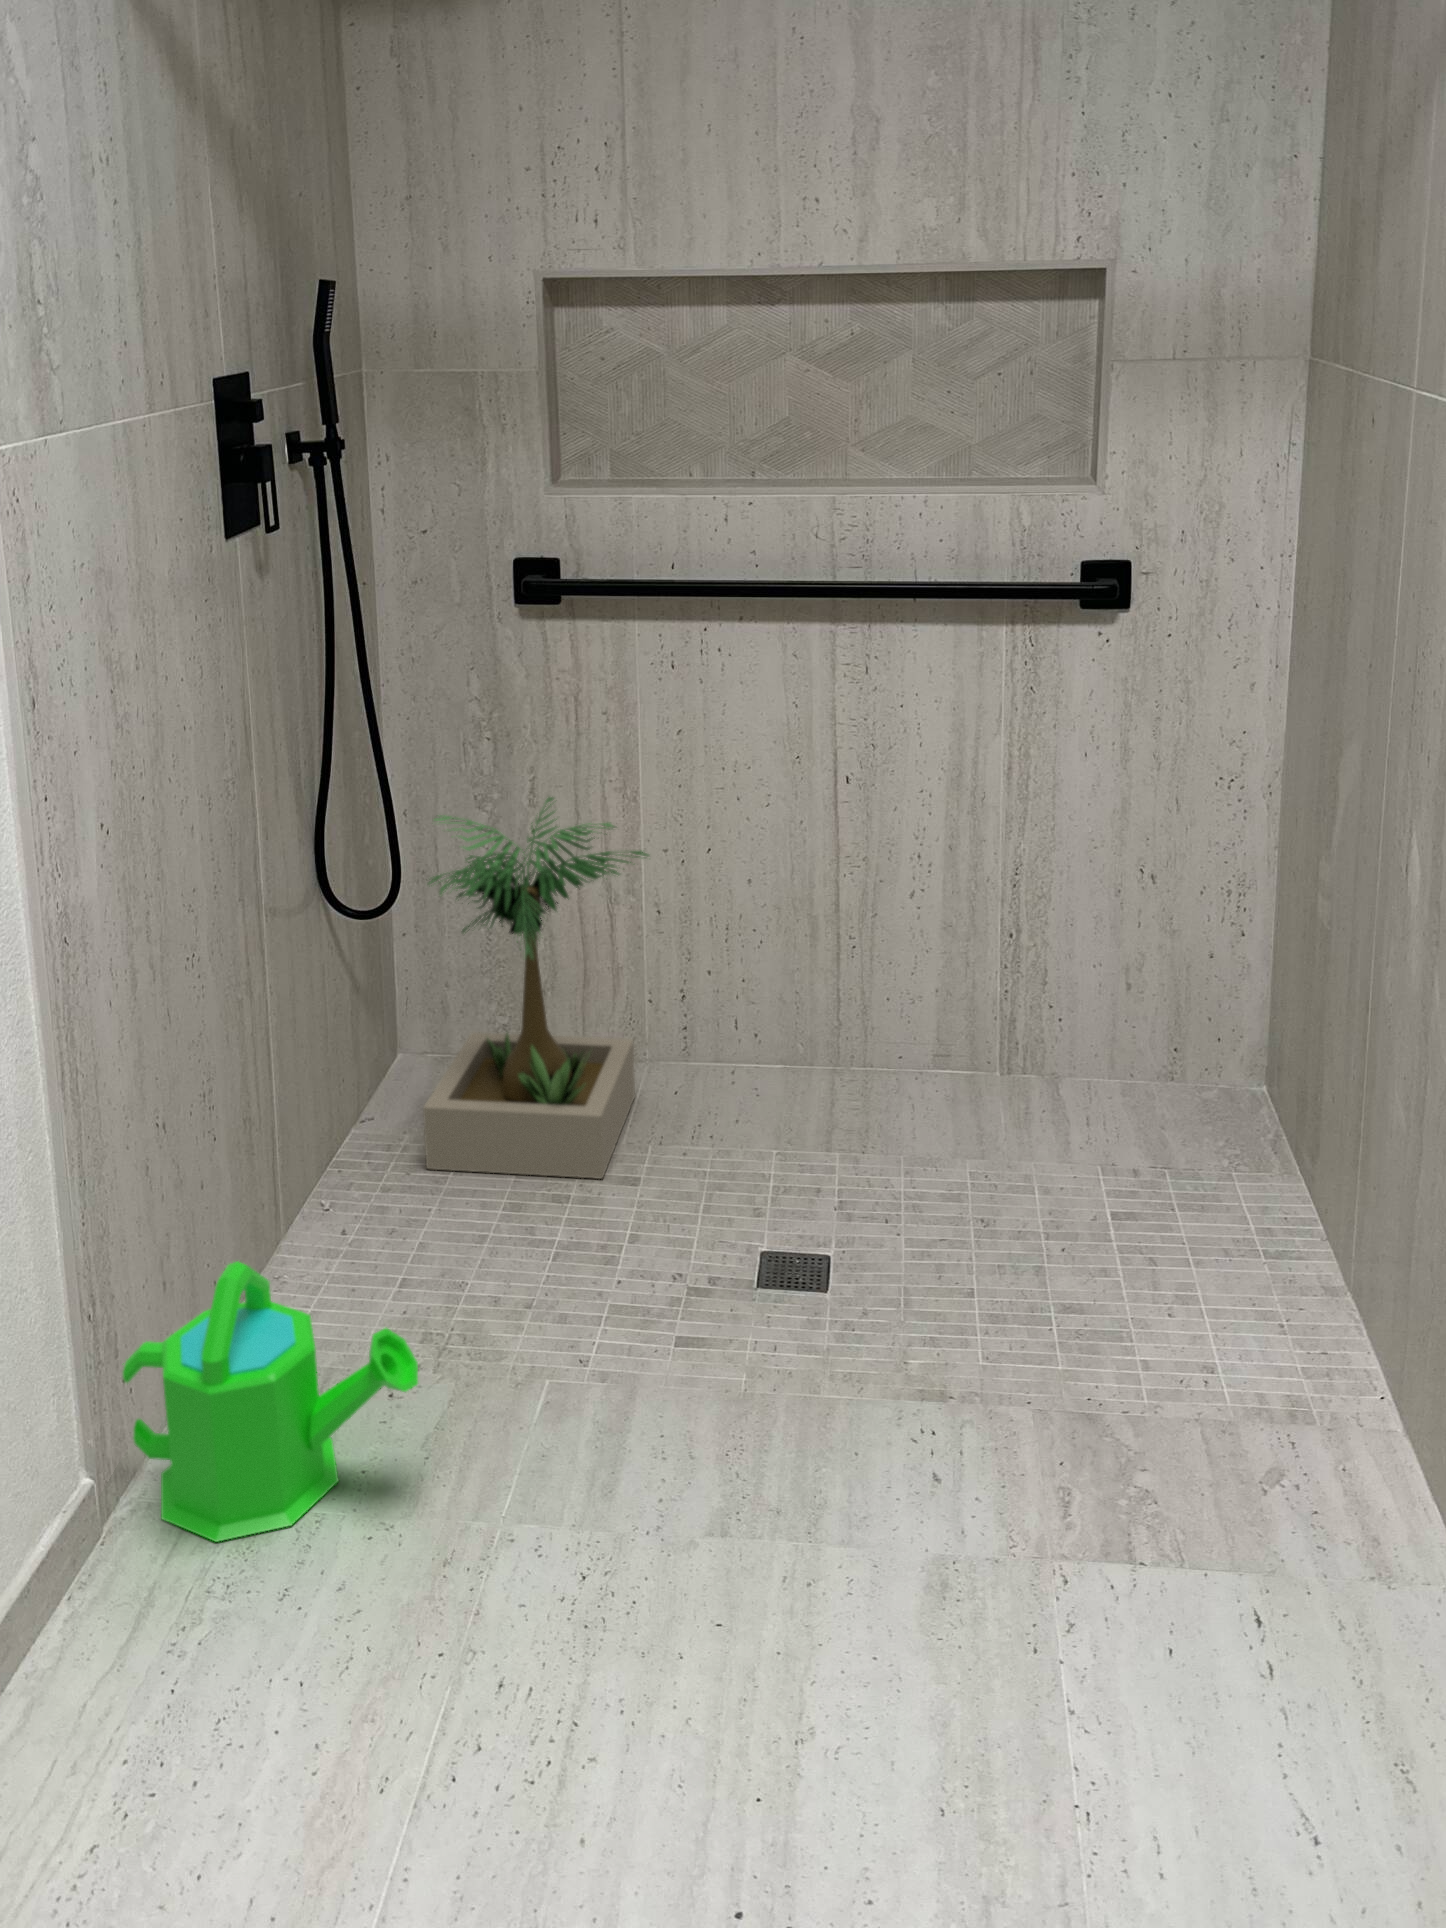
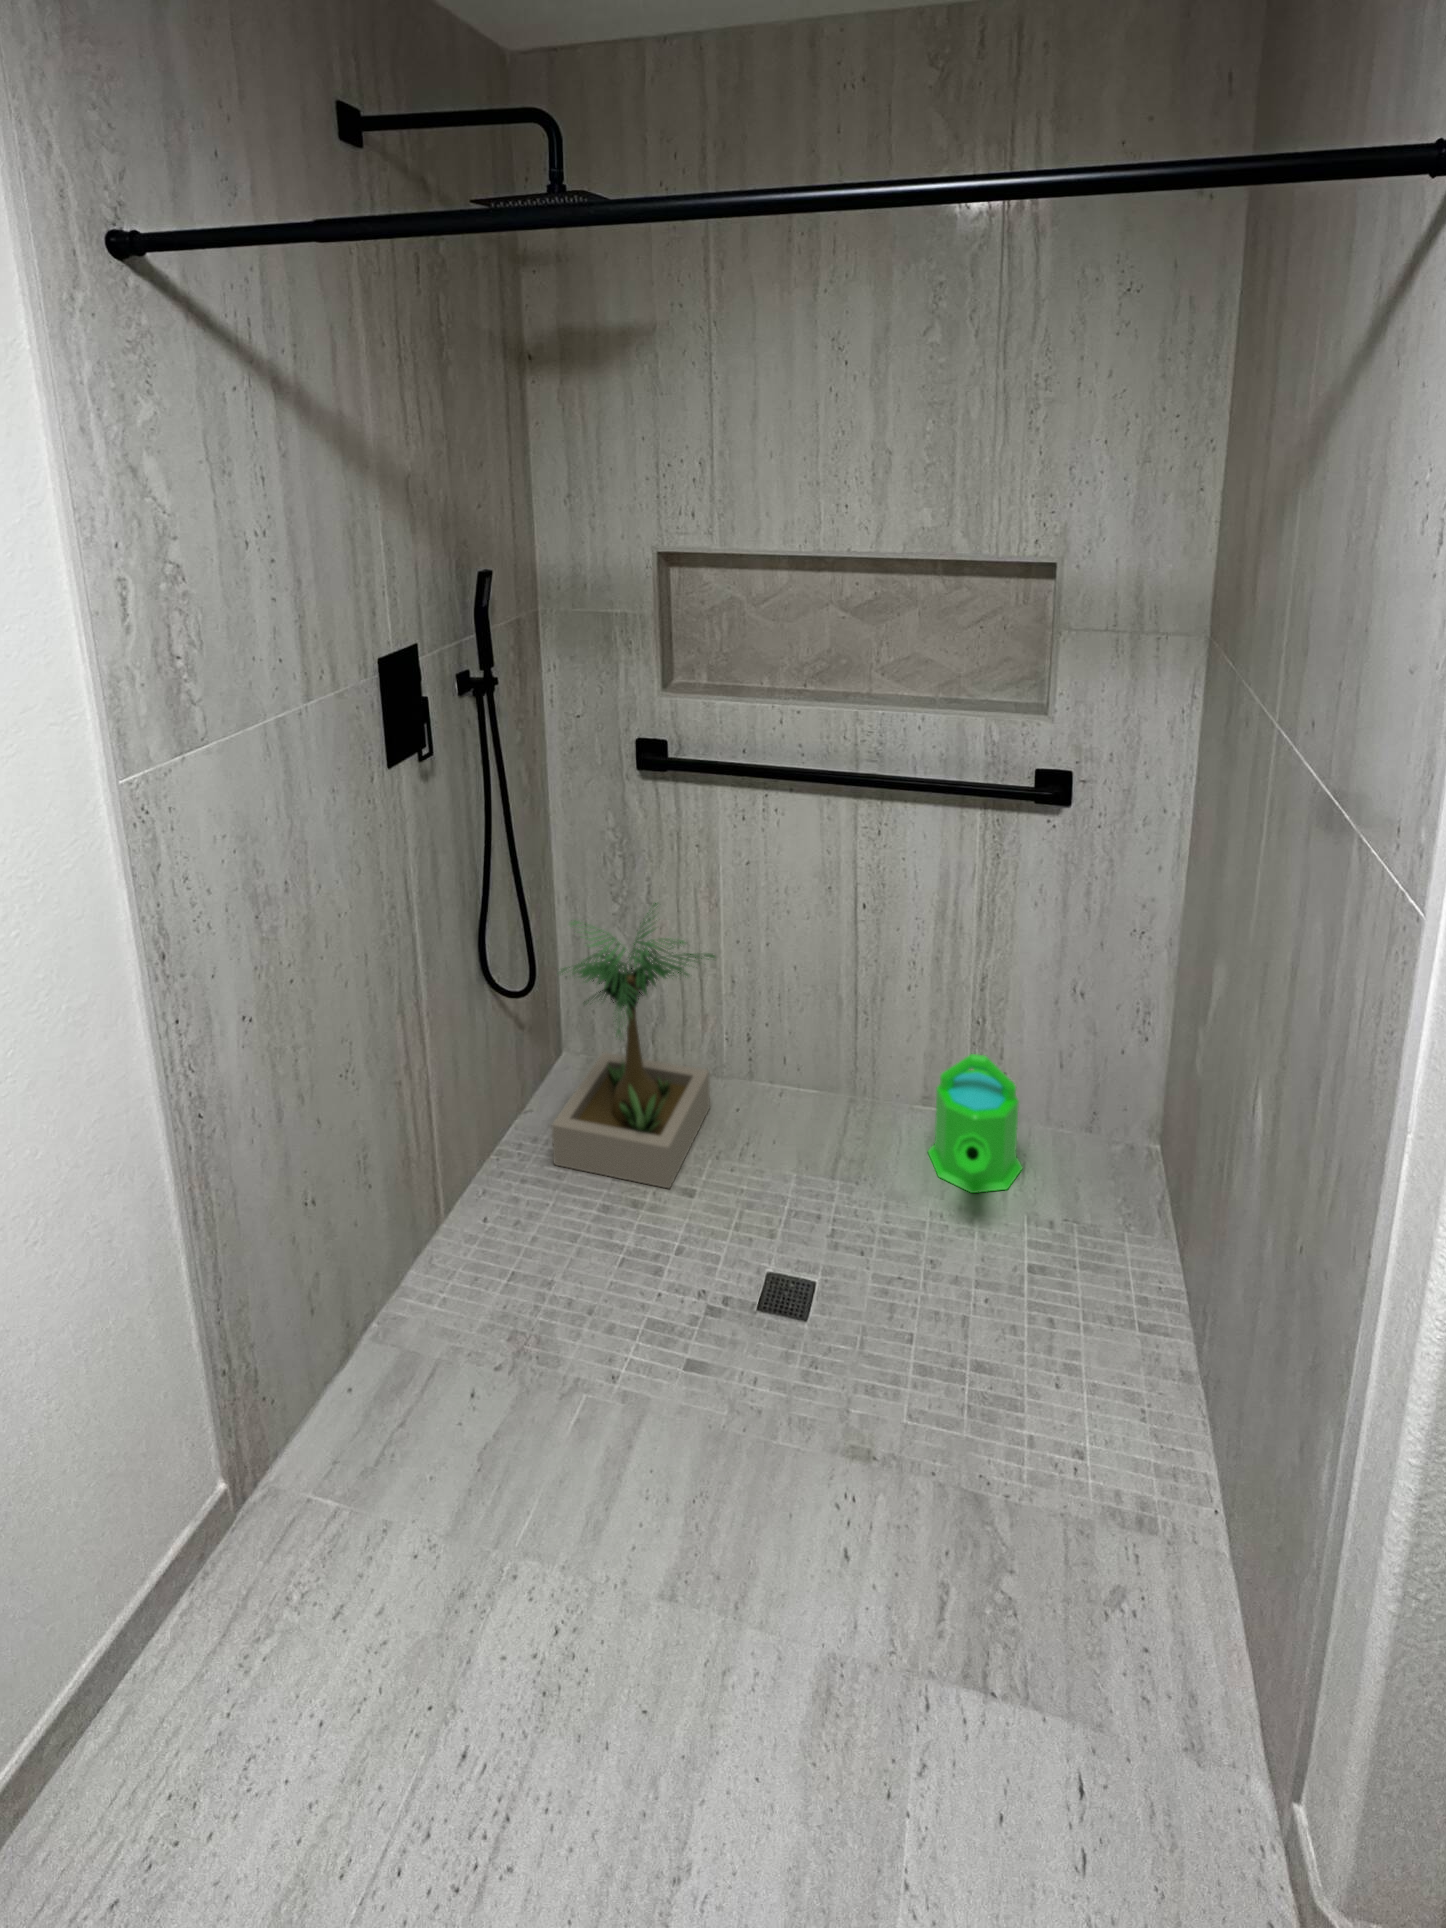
watering can: present [123,1261,418,1542] -> present [928,1054,1022,1193]

